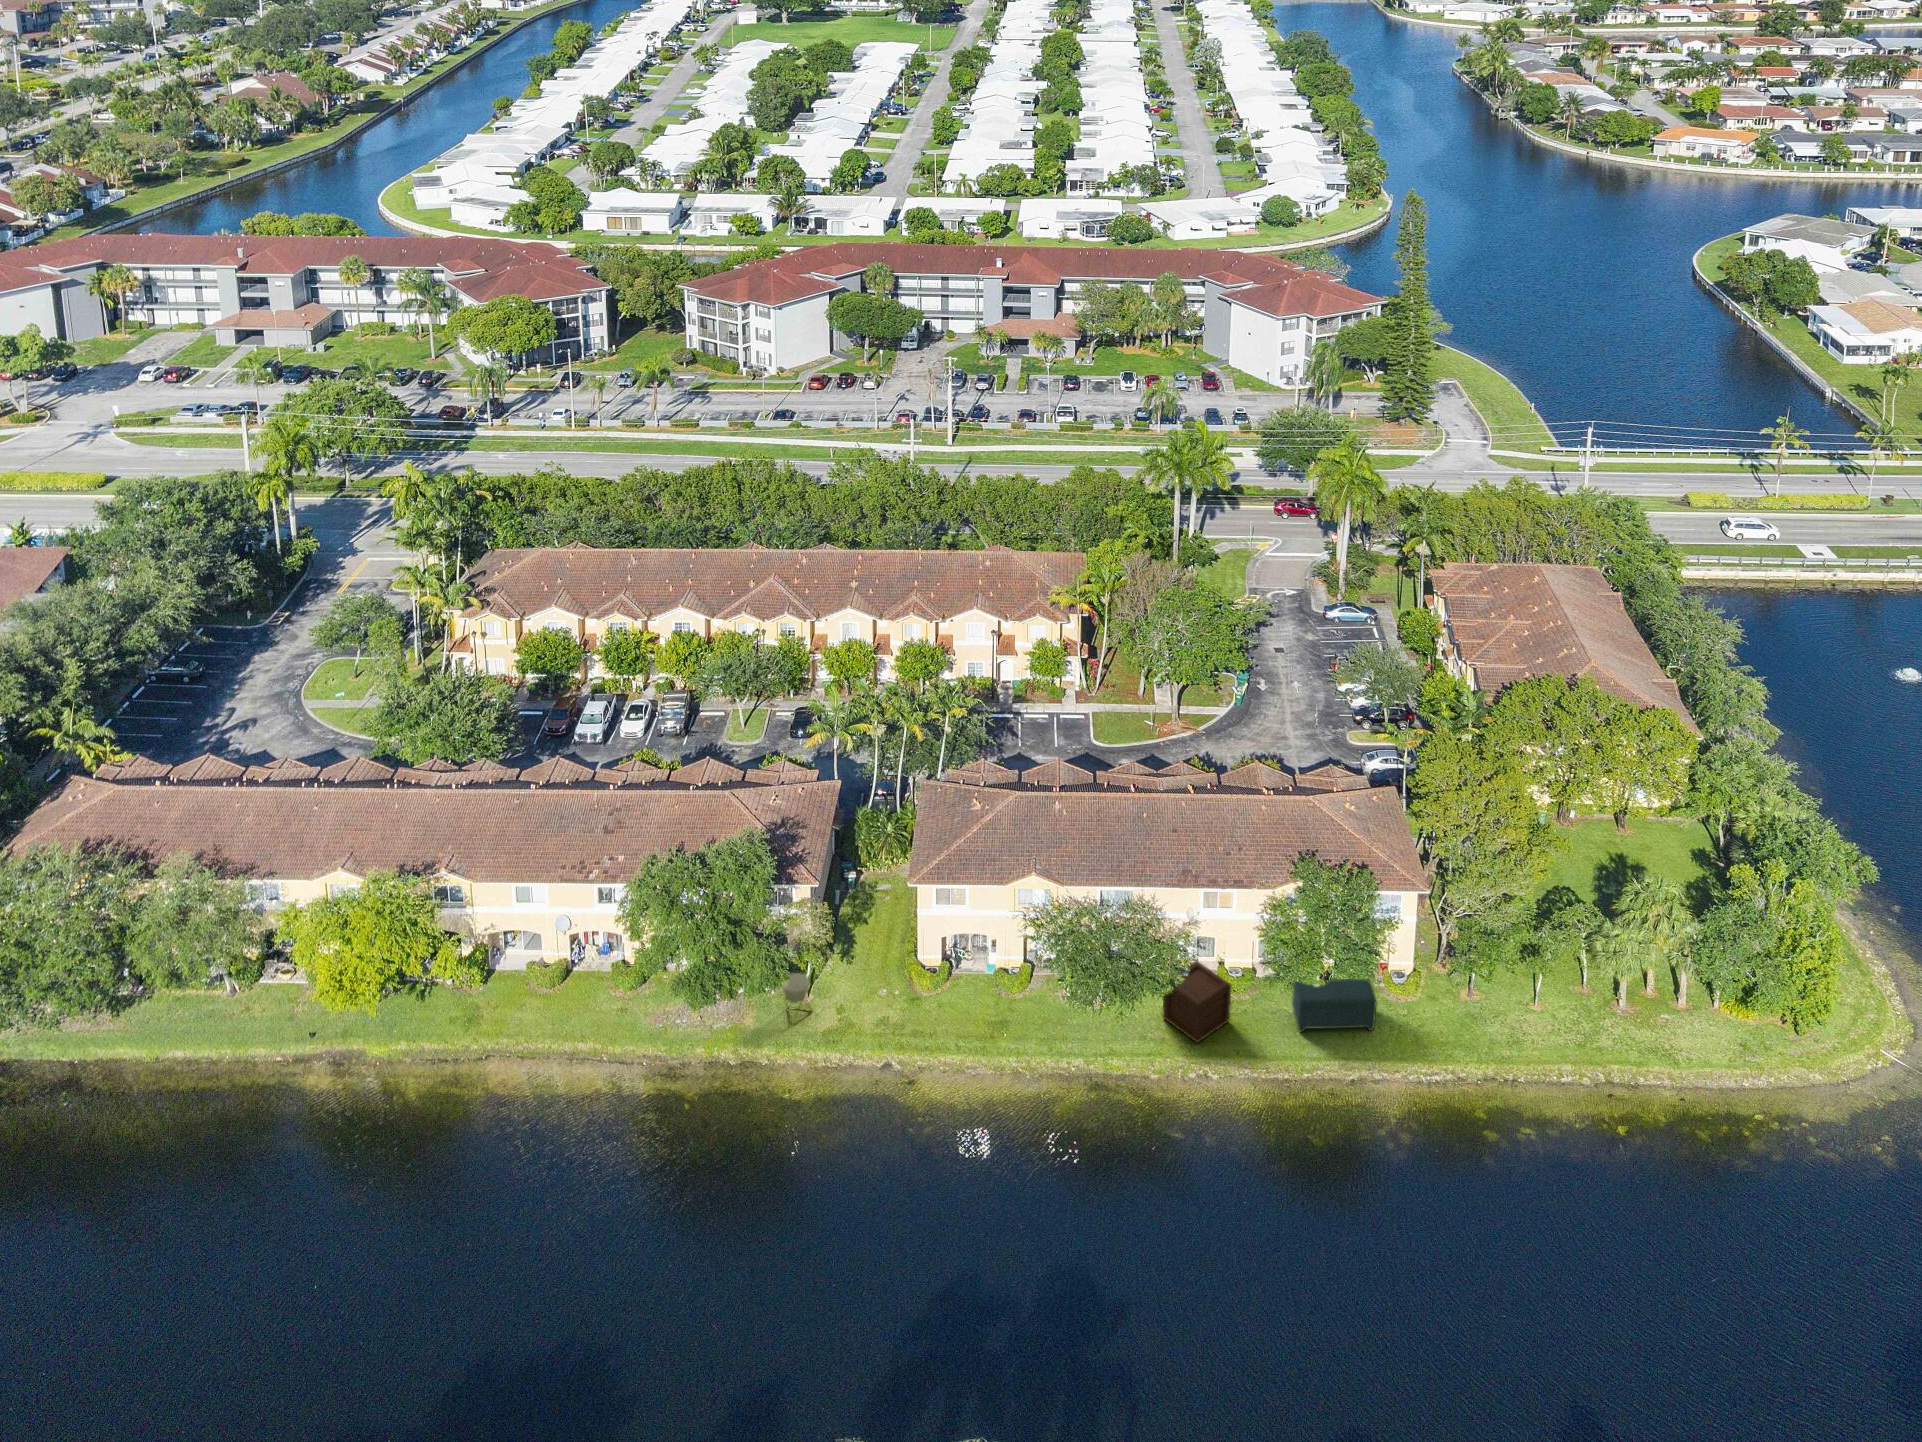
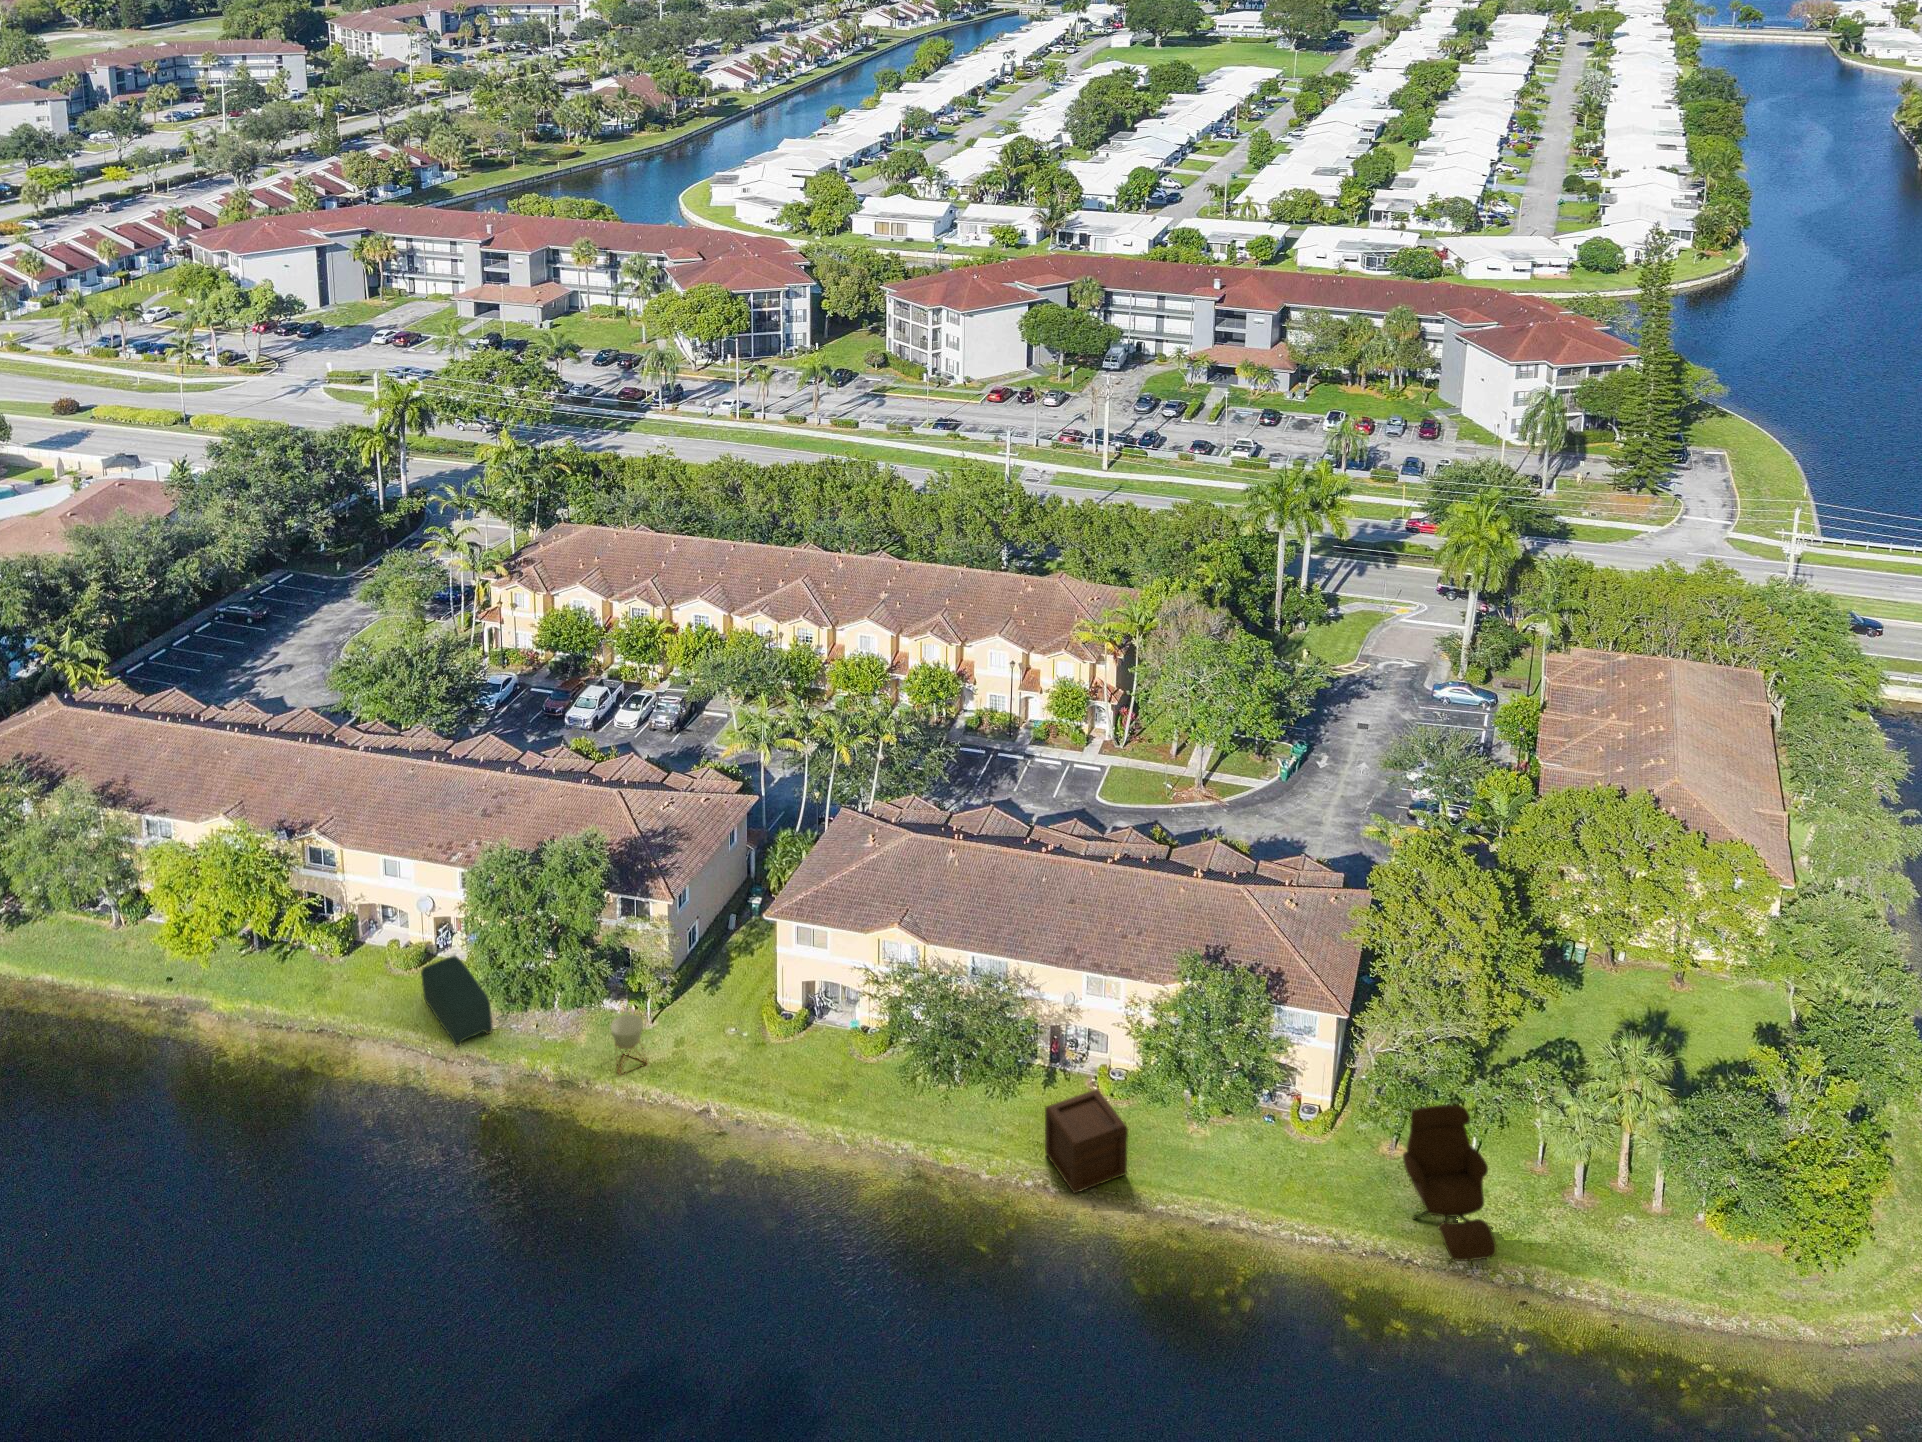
lounge chair: none [1431,922,1509,1041] -> present [1403,1105,1496,1273]
bench: present [1292,979,1377,1032] -> present [421,956,493,1047]

